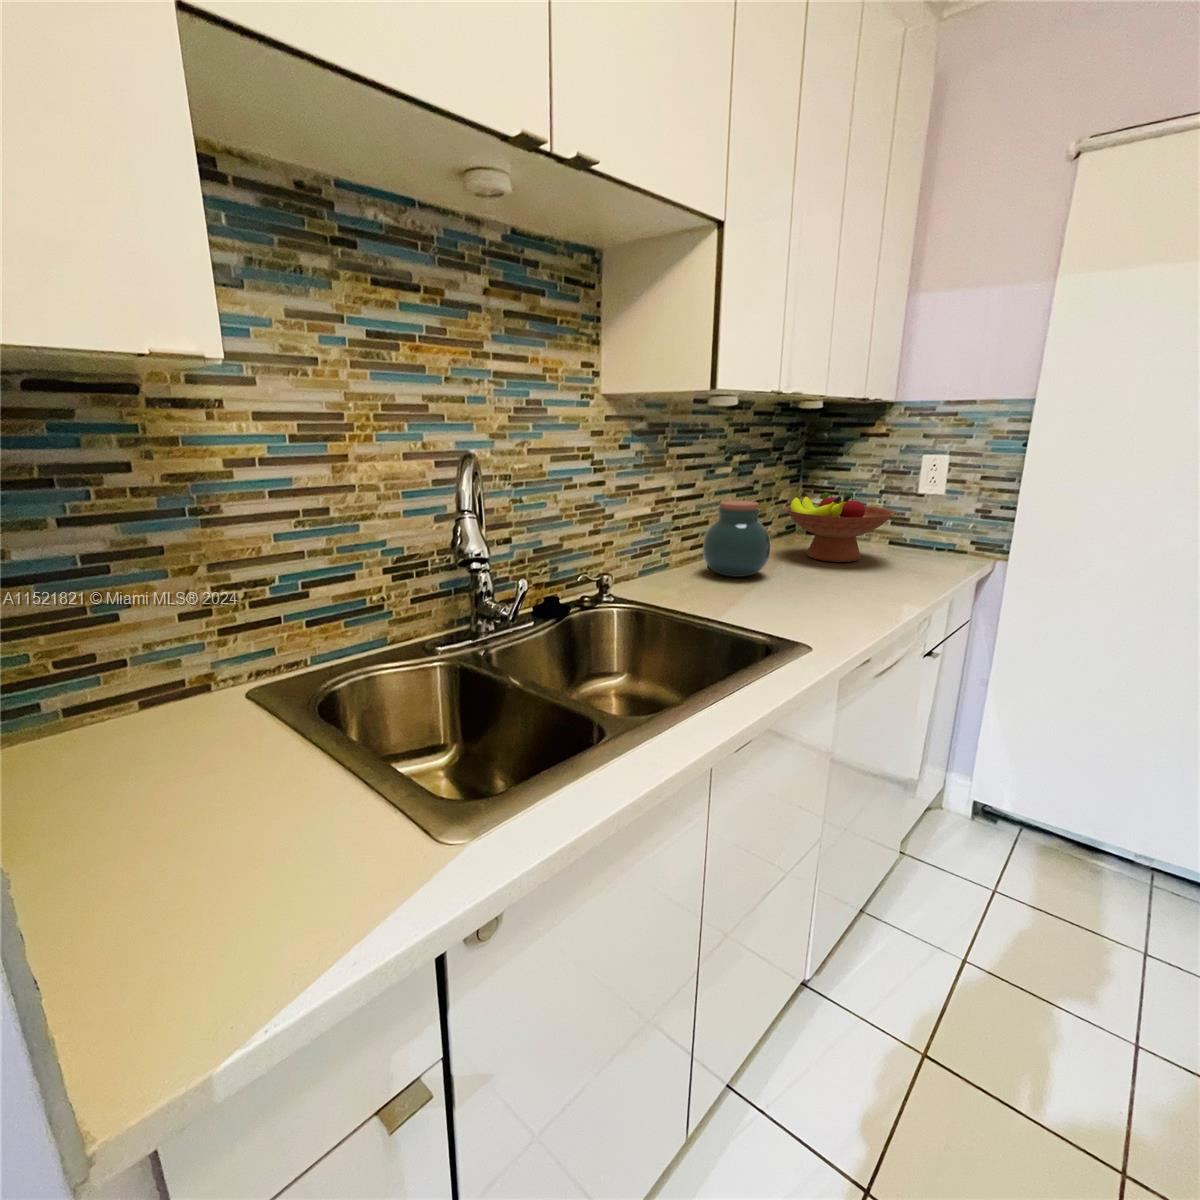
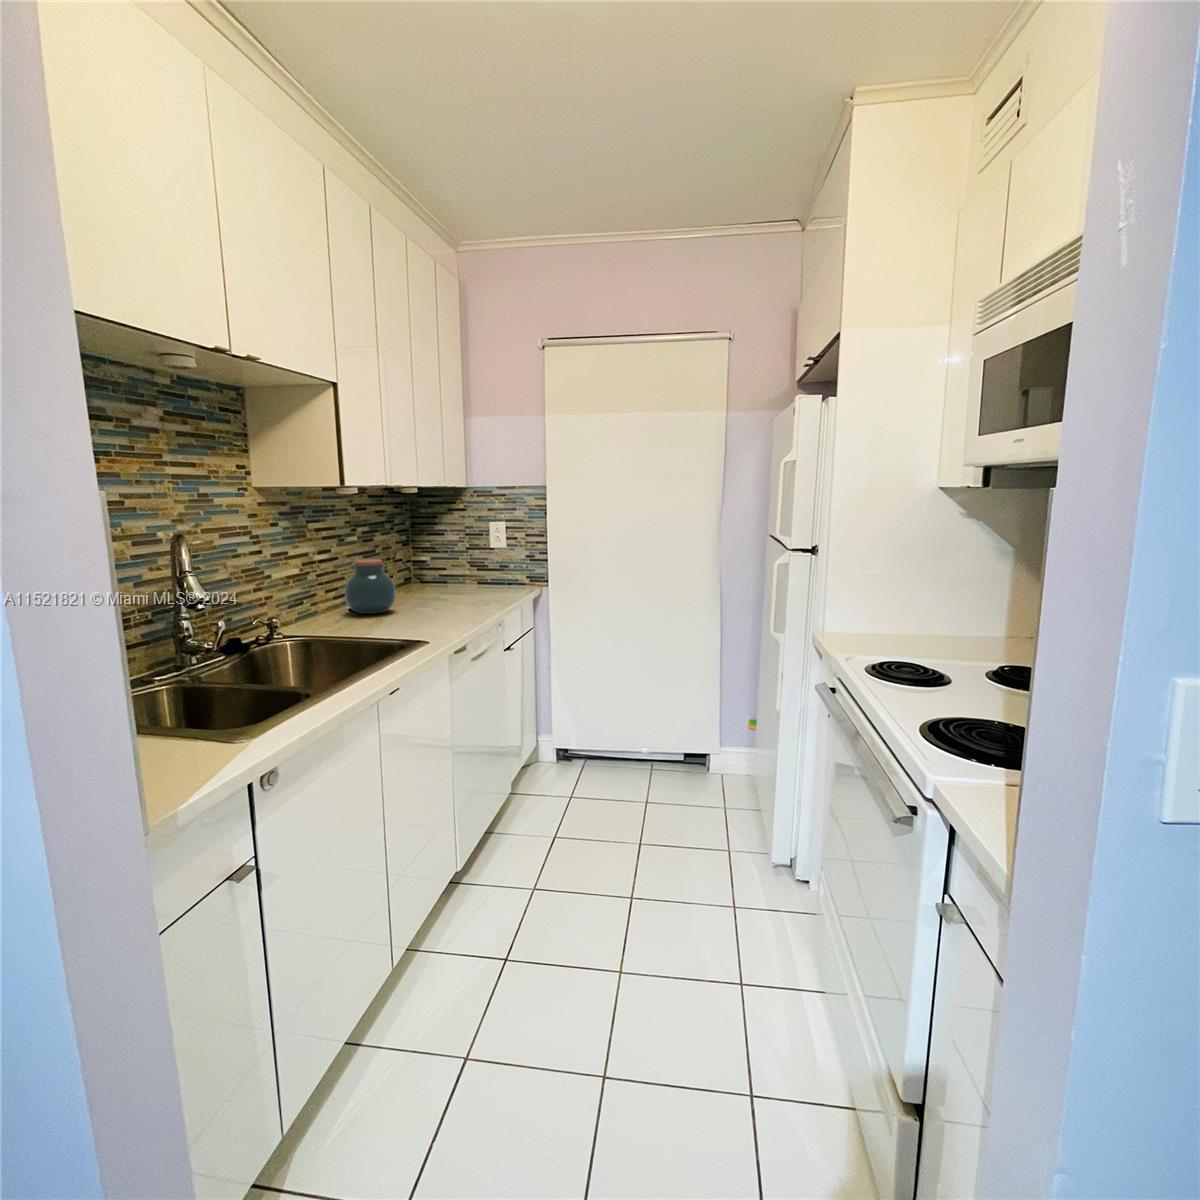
fruit bowl: present [785,492,895,562] -> none [402,550,476,598]

